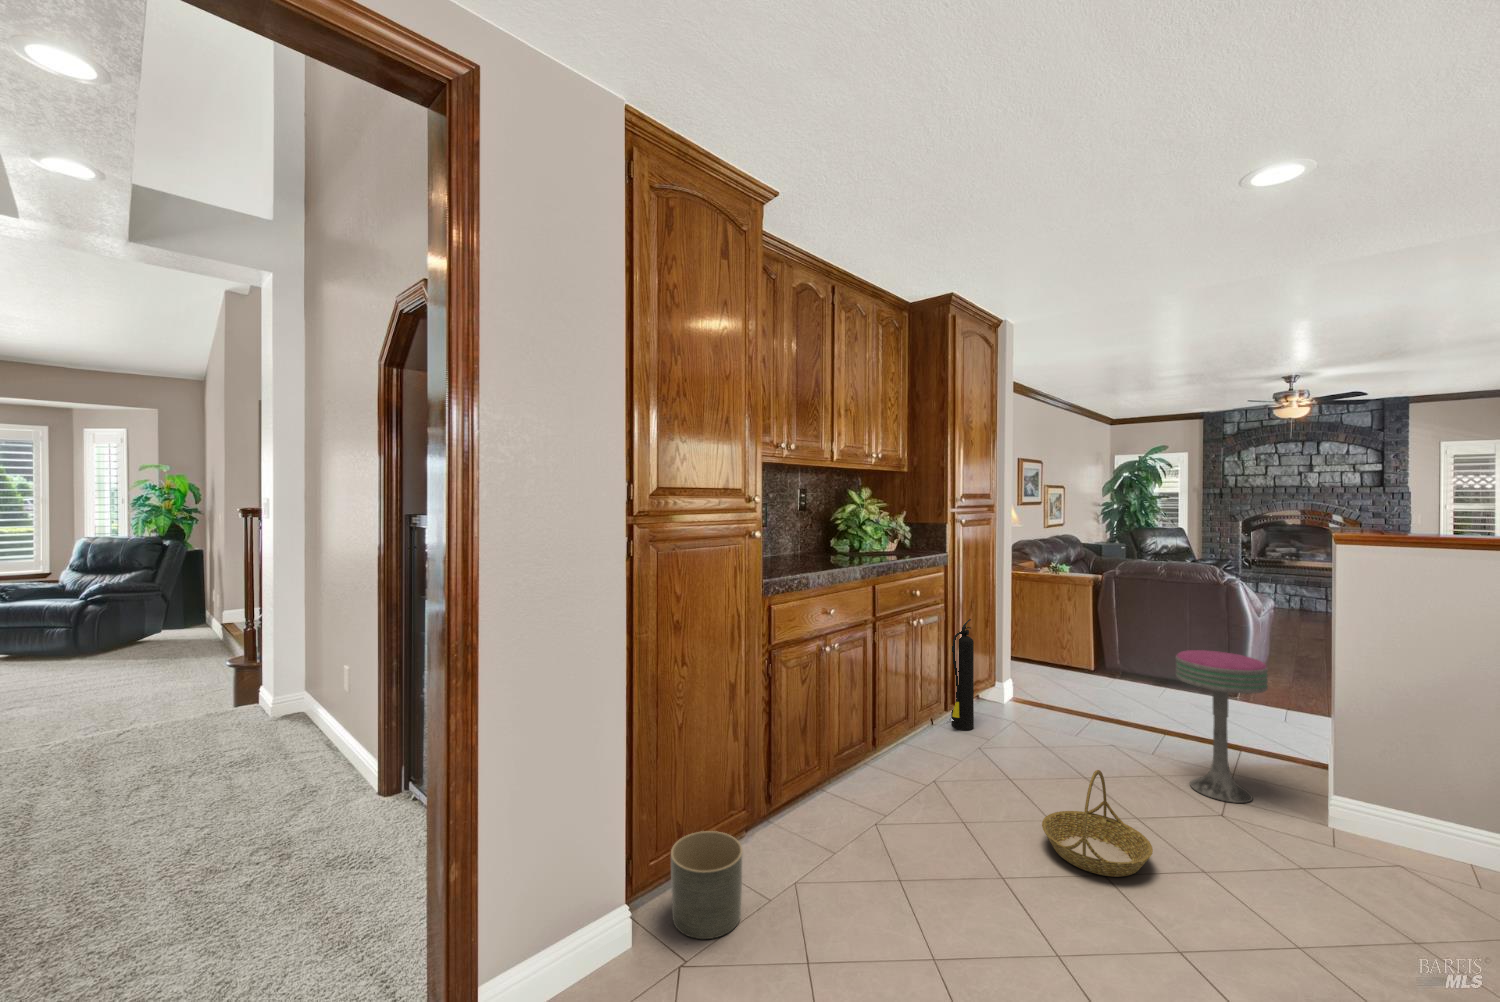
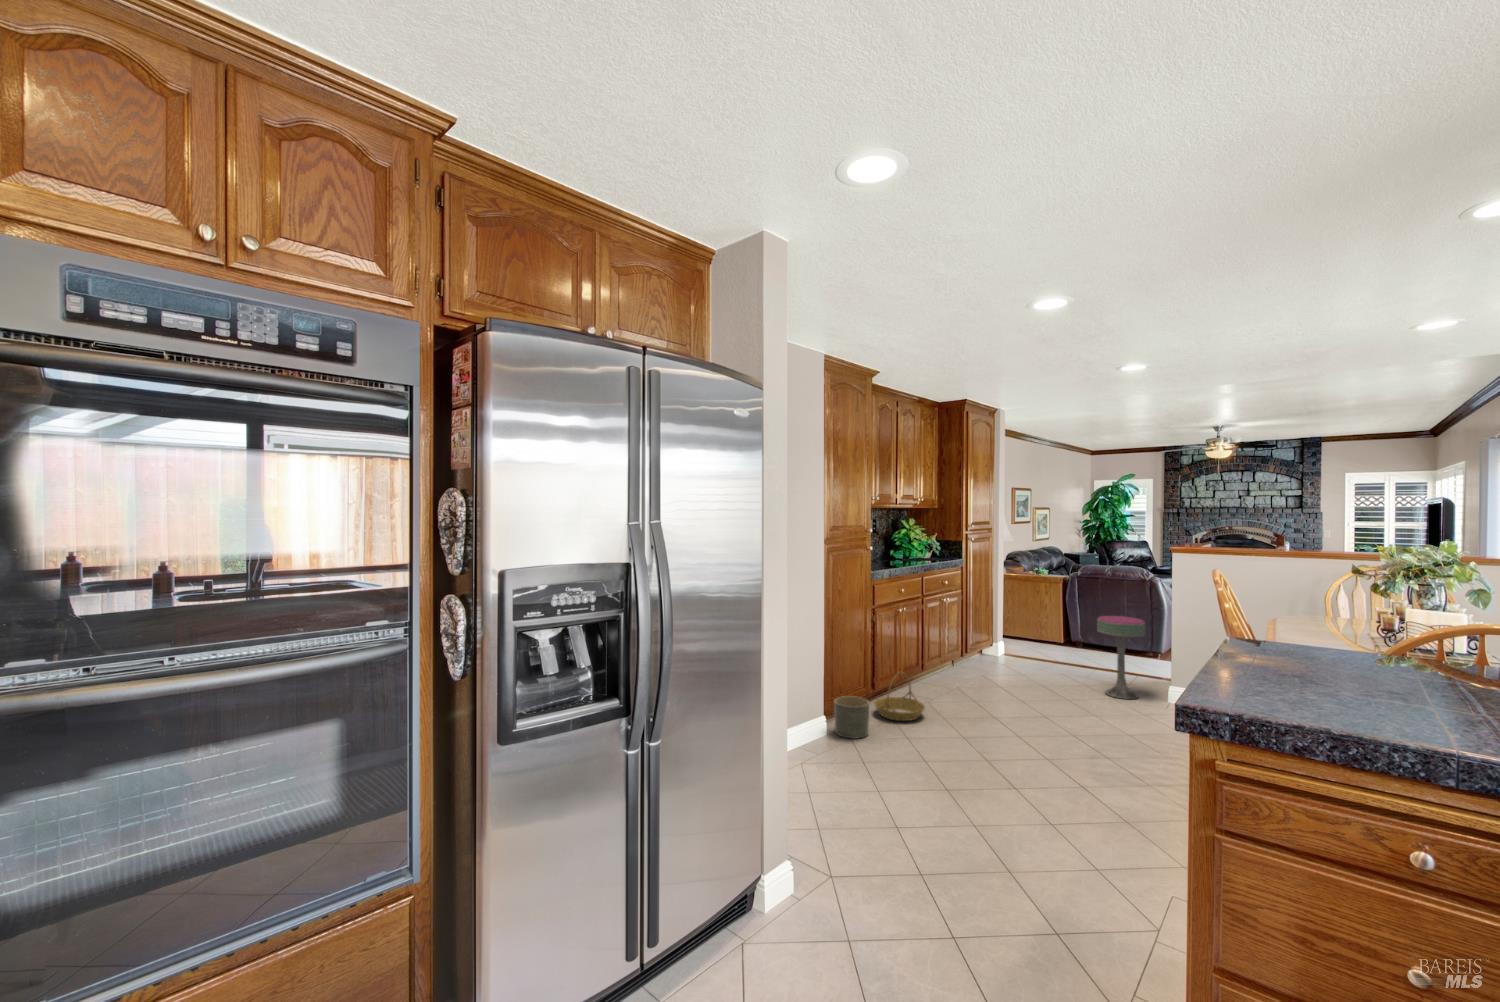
fire extinguisher: present [951,619,974,730] -> none [966,601,980,671]
basket: present [1042,770,1153,877] -> present [874,672,925,721]

